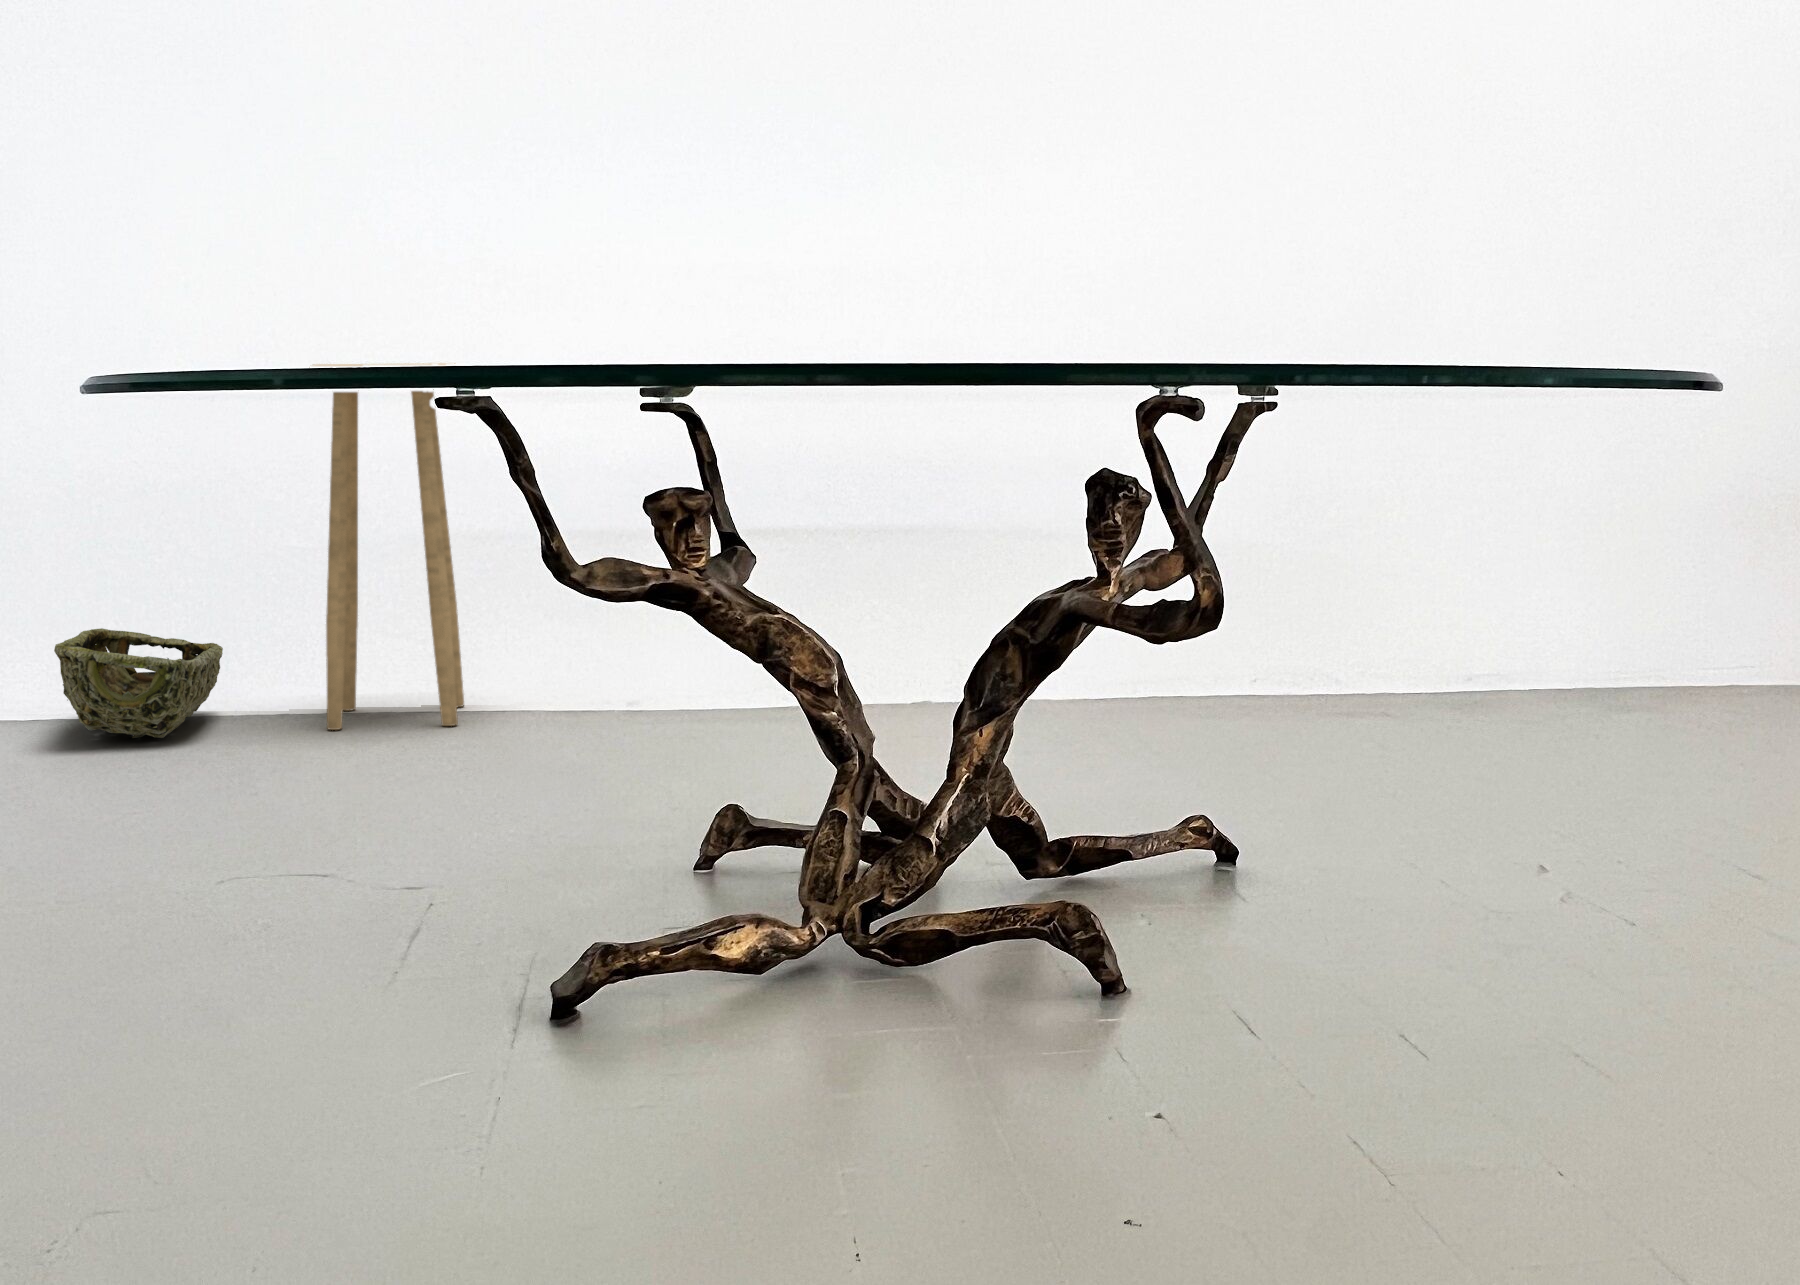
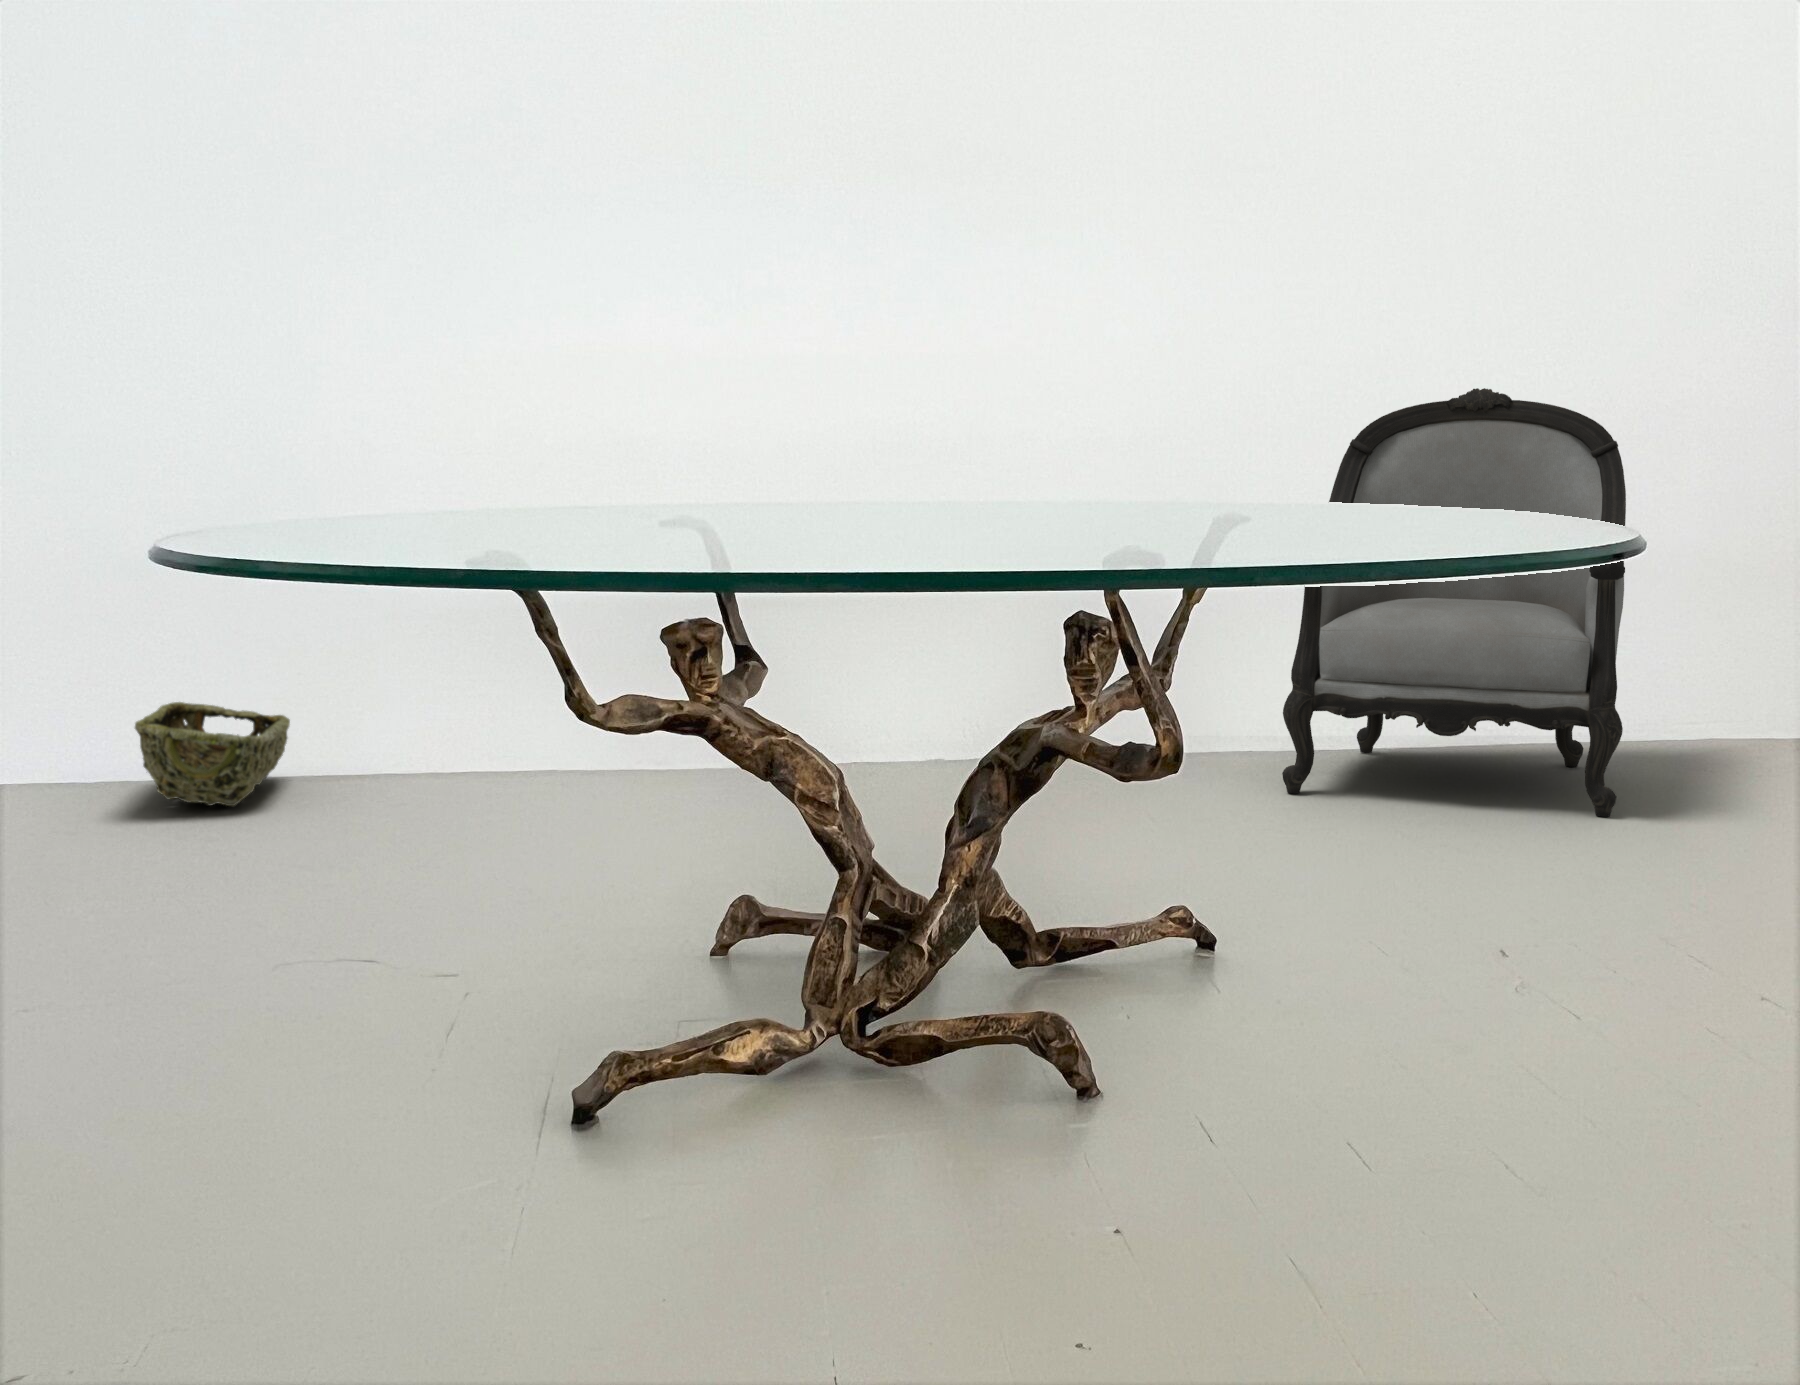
armchair: none [1302,289,1669,741] -> present [1282,388,1626,817]
stool: present [314,363,464,730] -> none [367,458,511,798]

